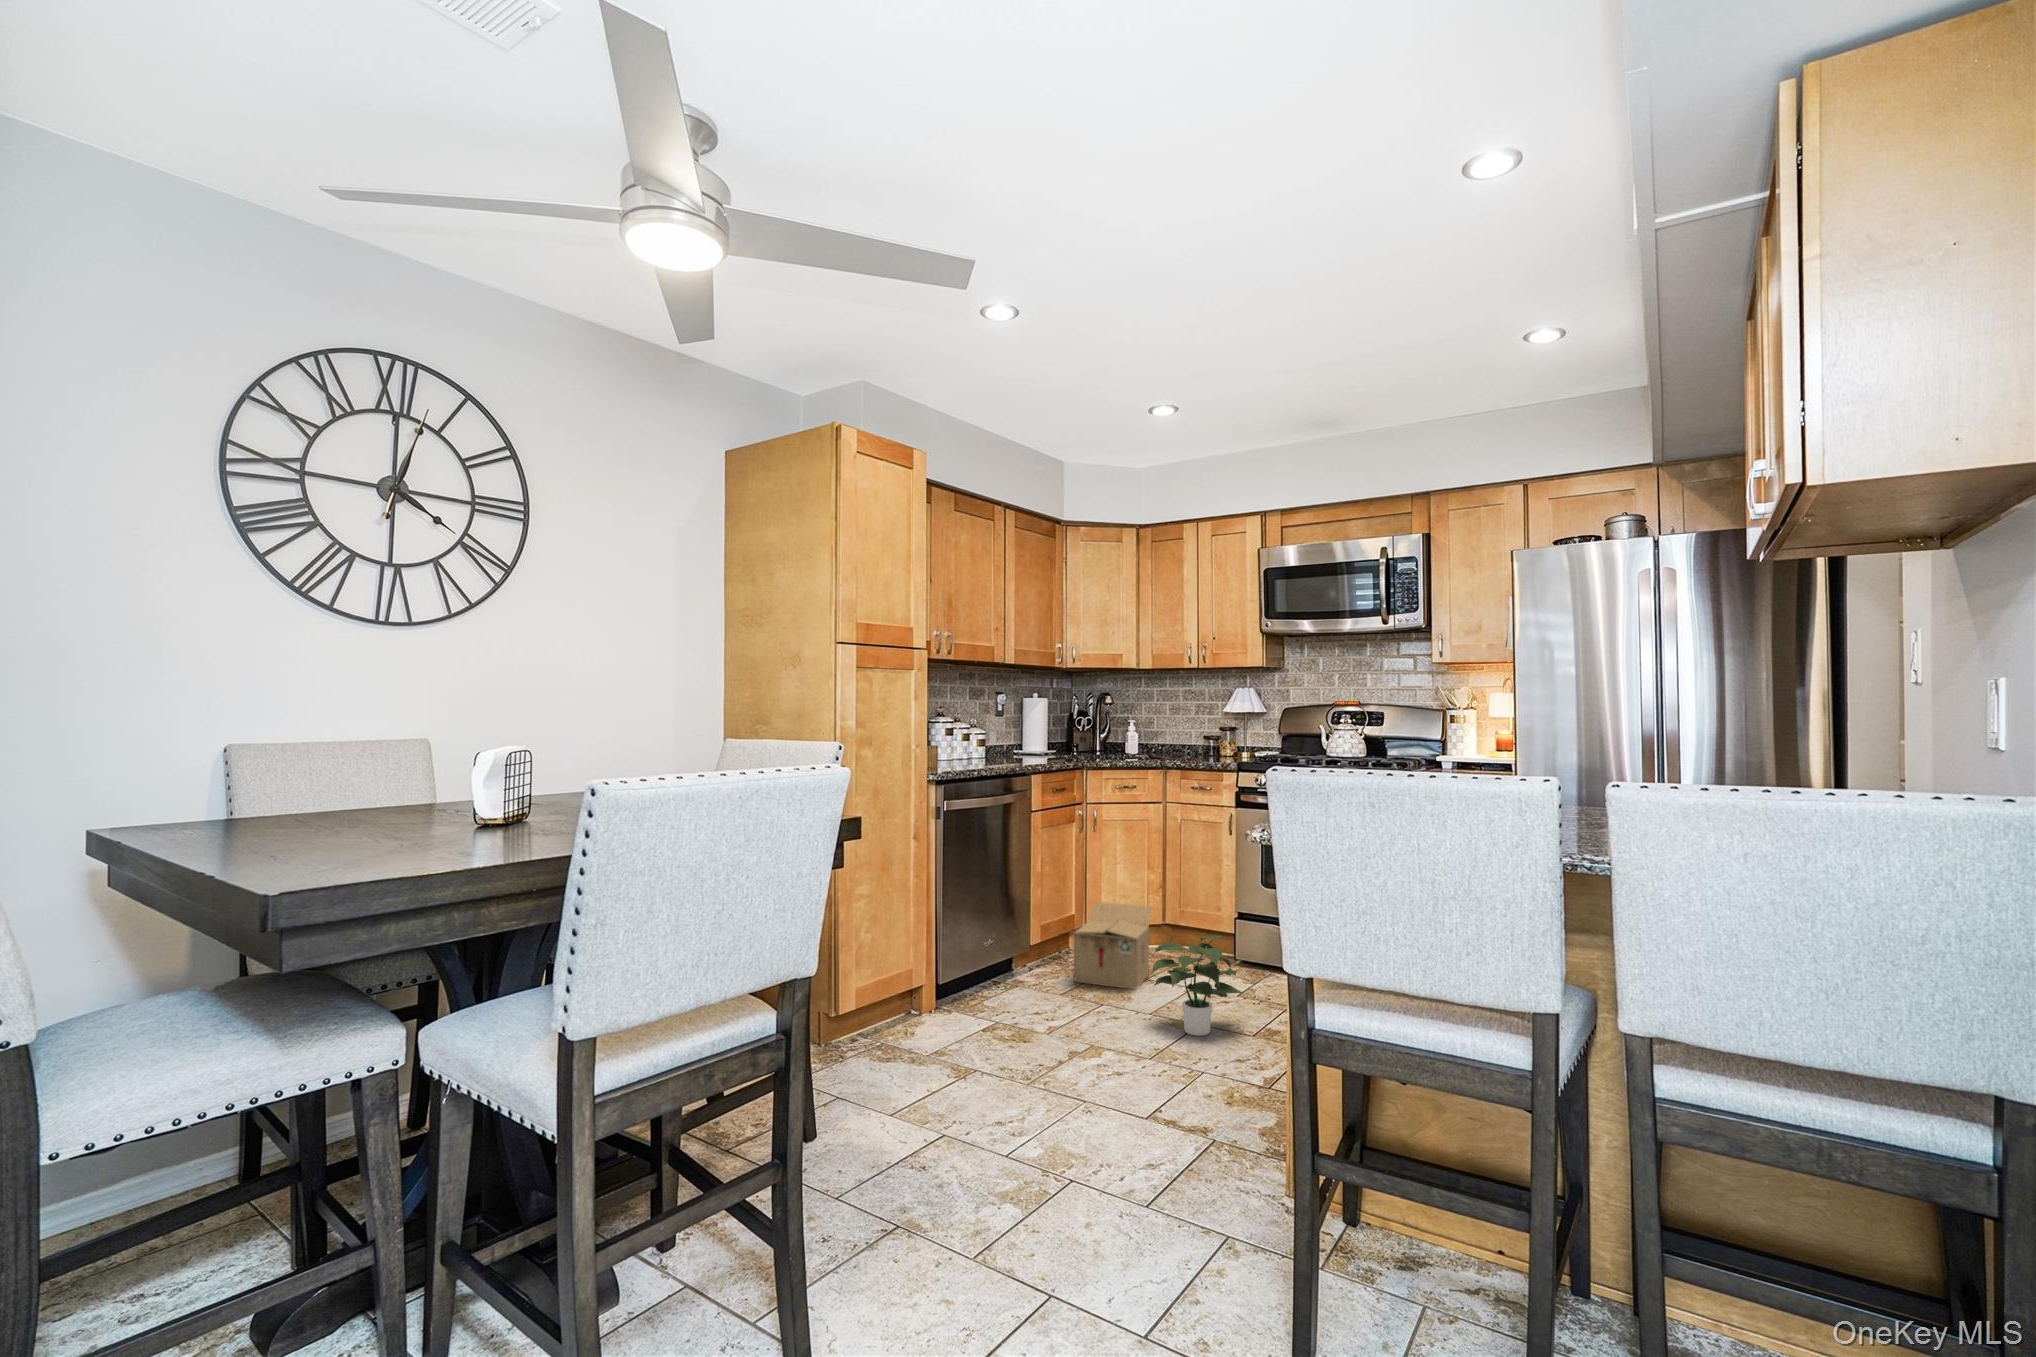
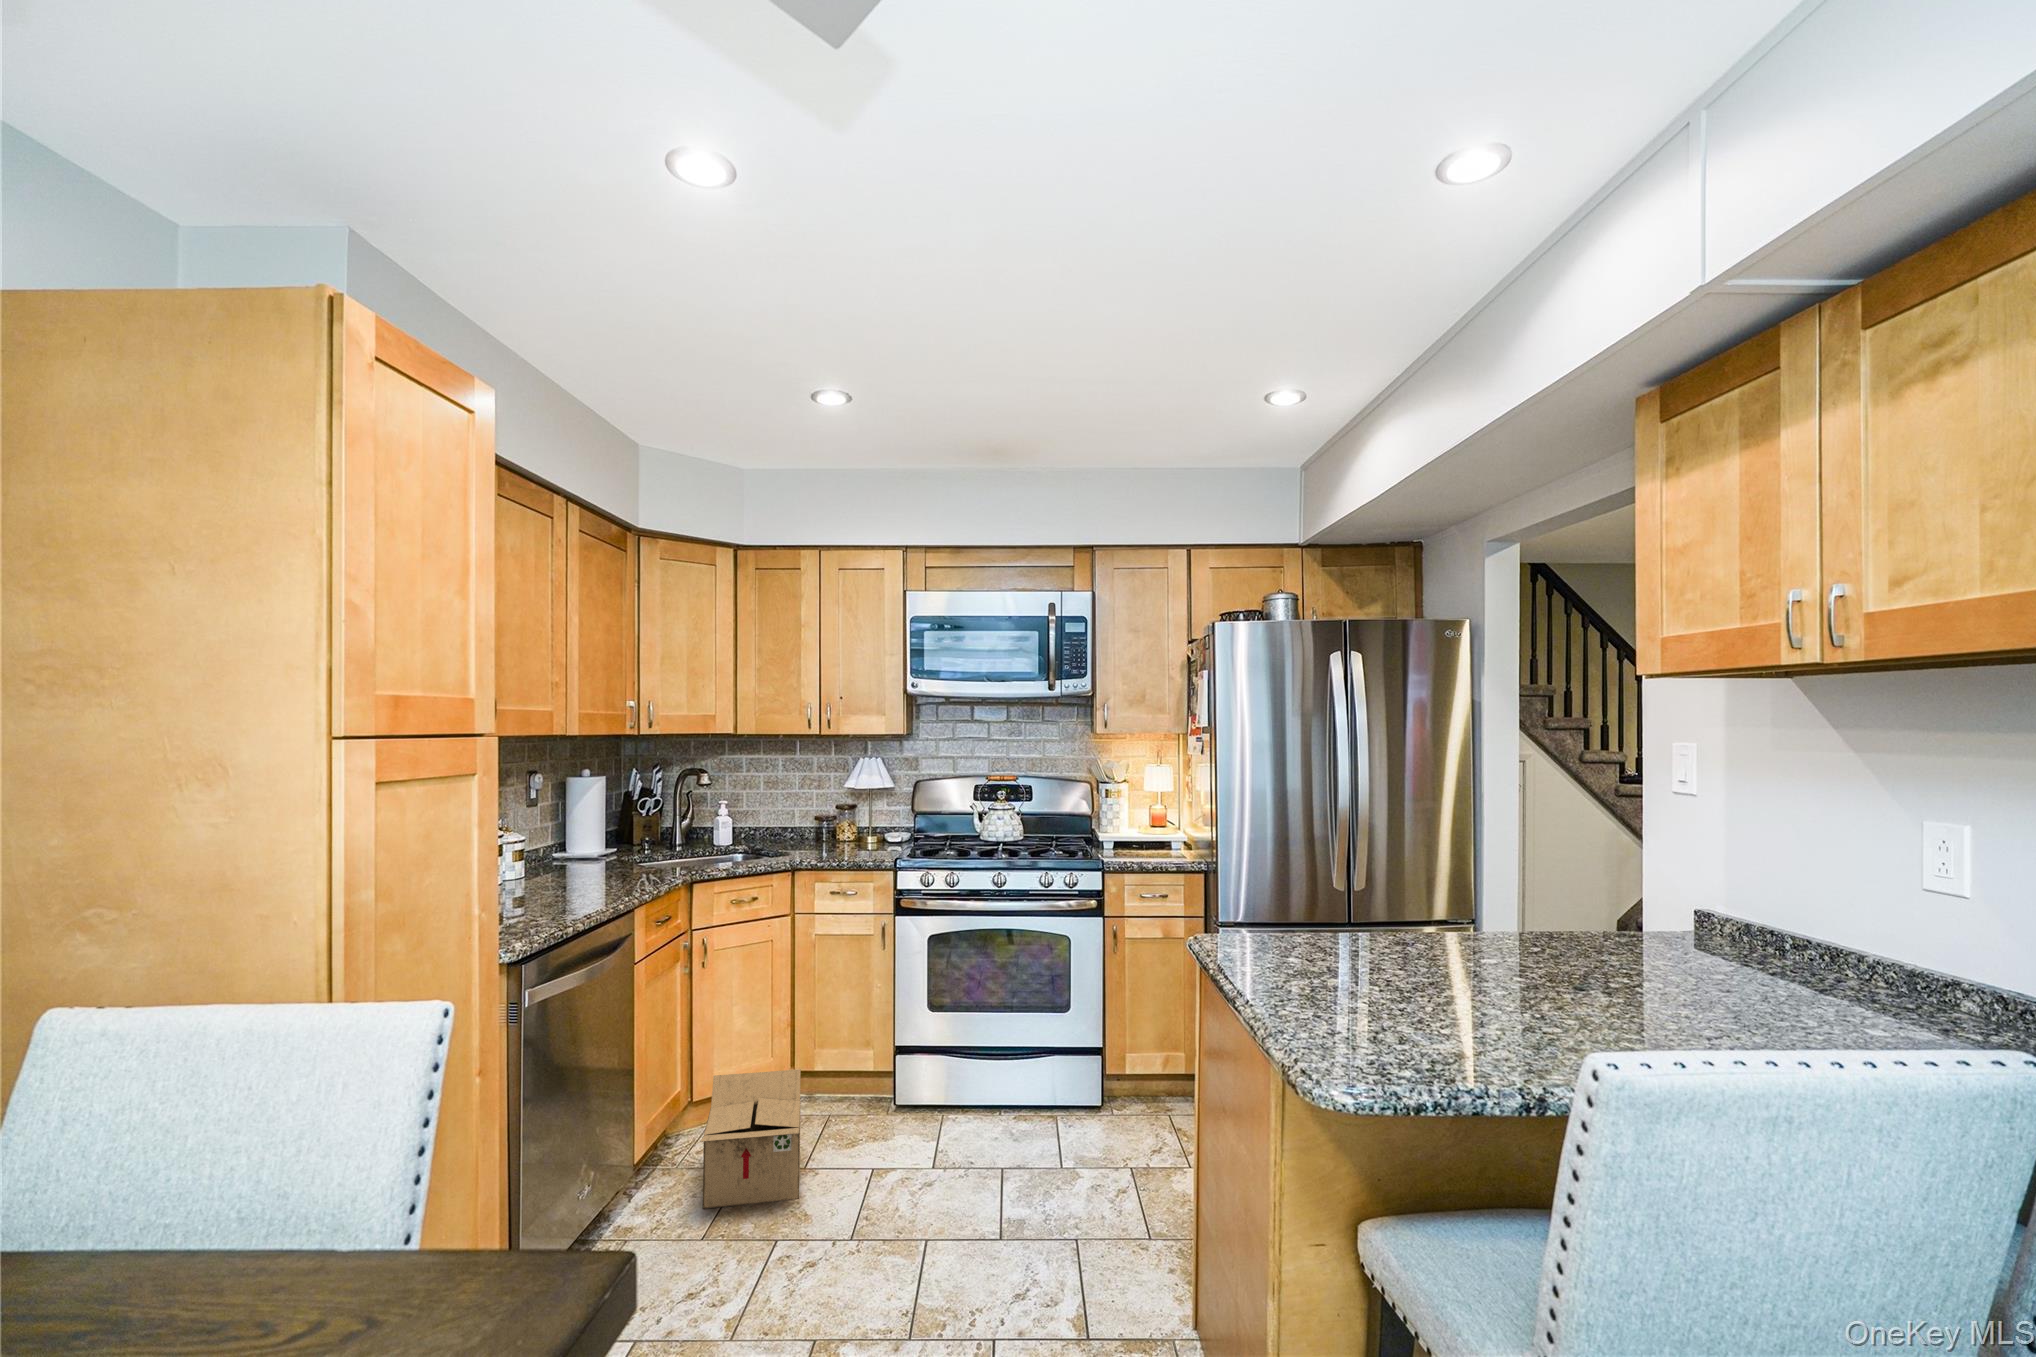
potted plant: present [1152,936,1243,1036] -> none [864,1117,988,1269]

